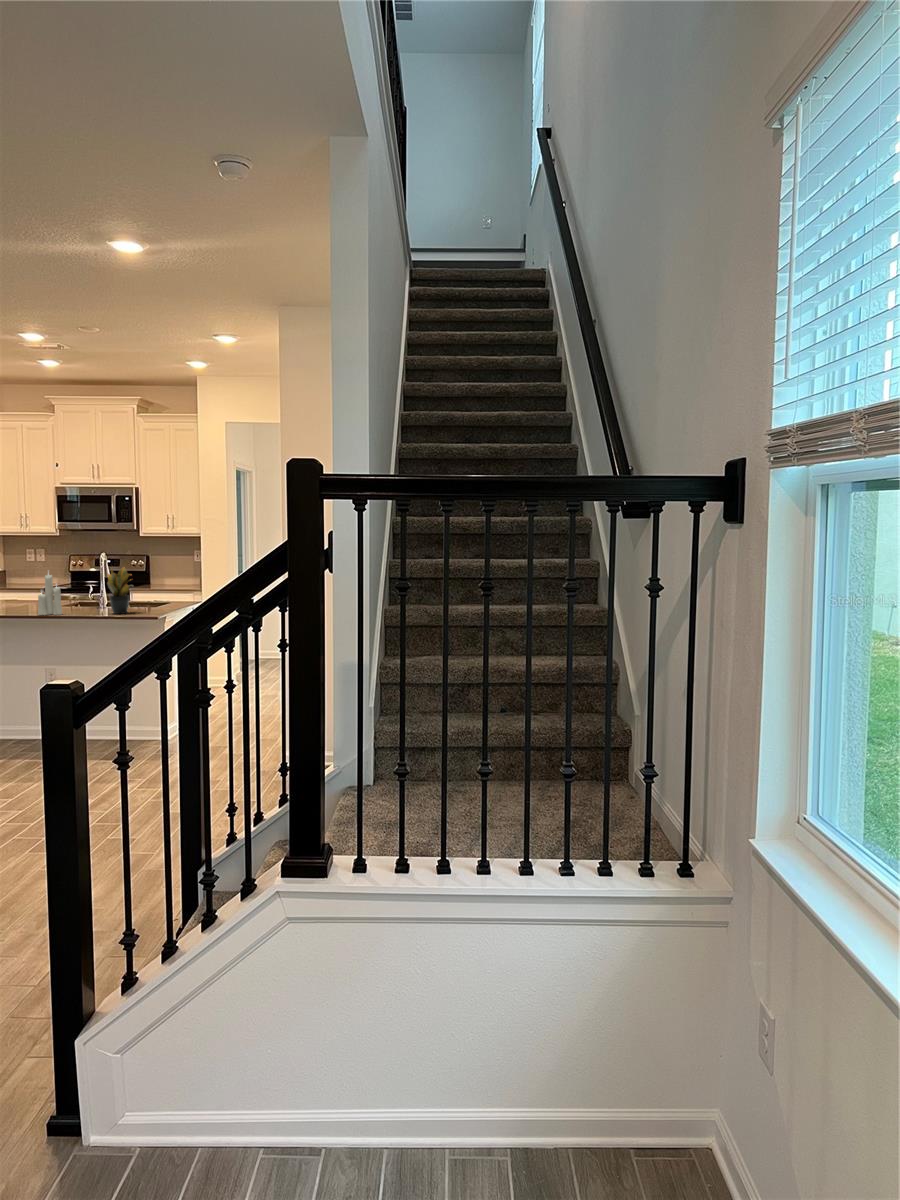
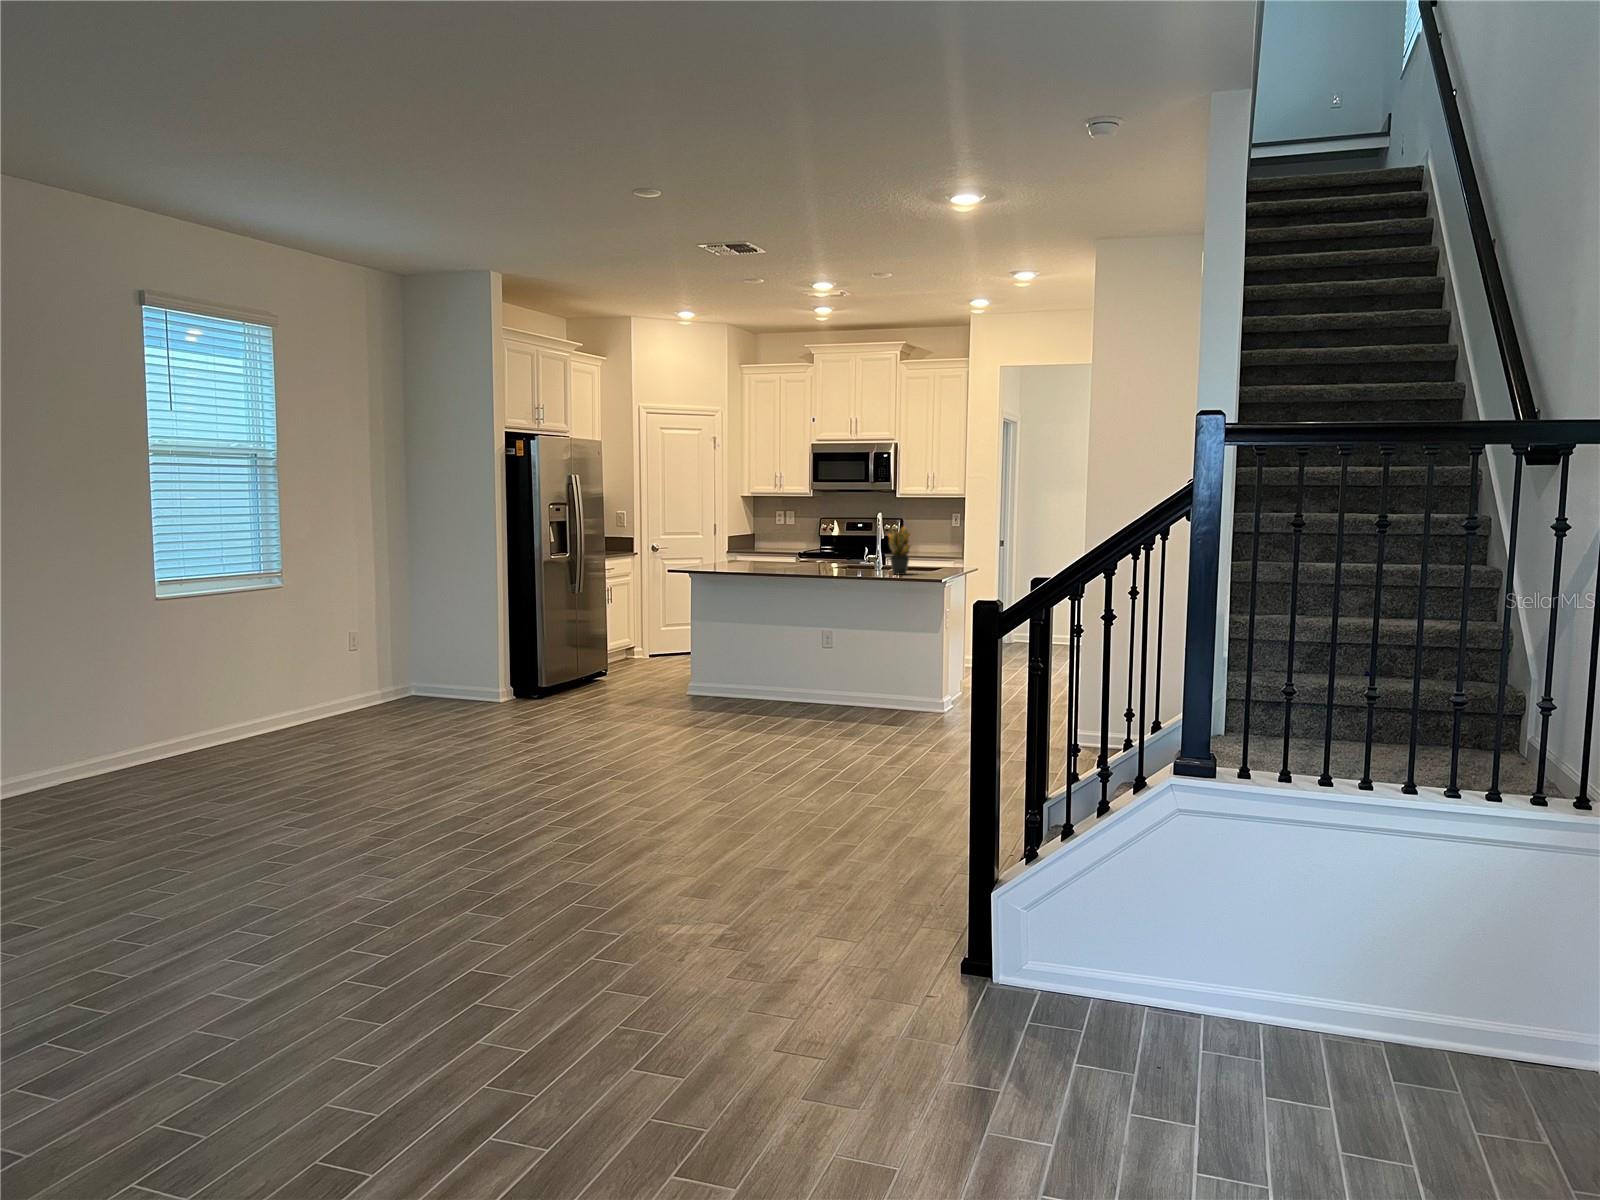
candle: present [38,575,62,615] -> none [821,525,844,574]

